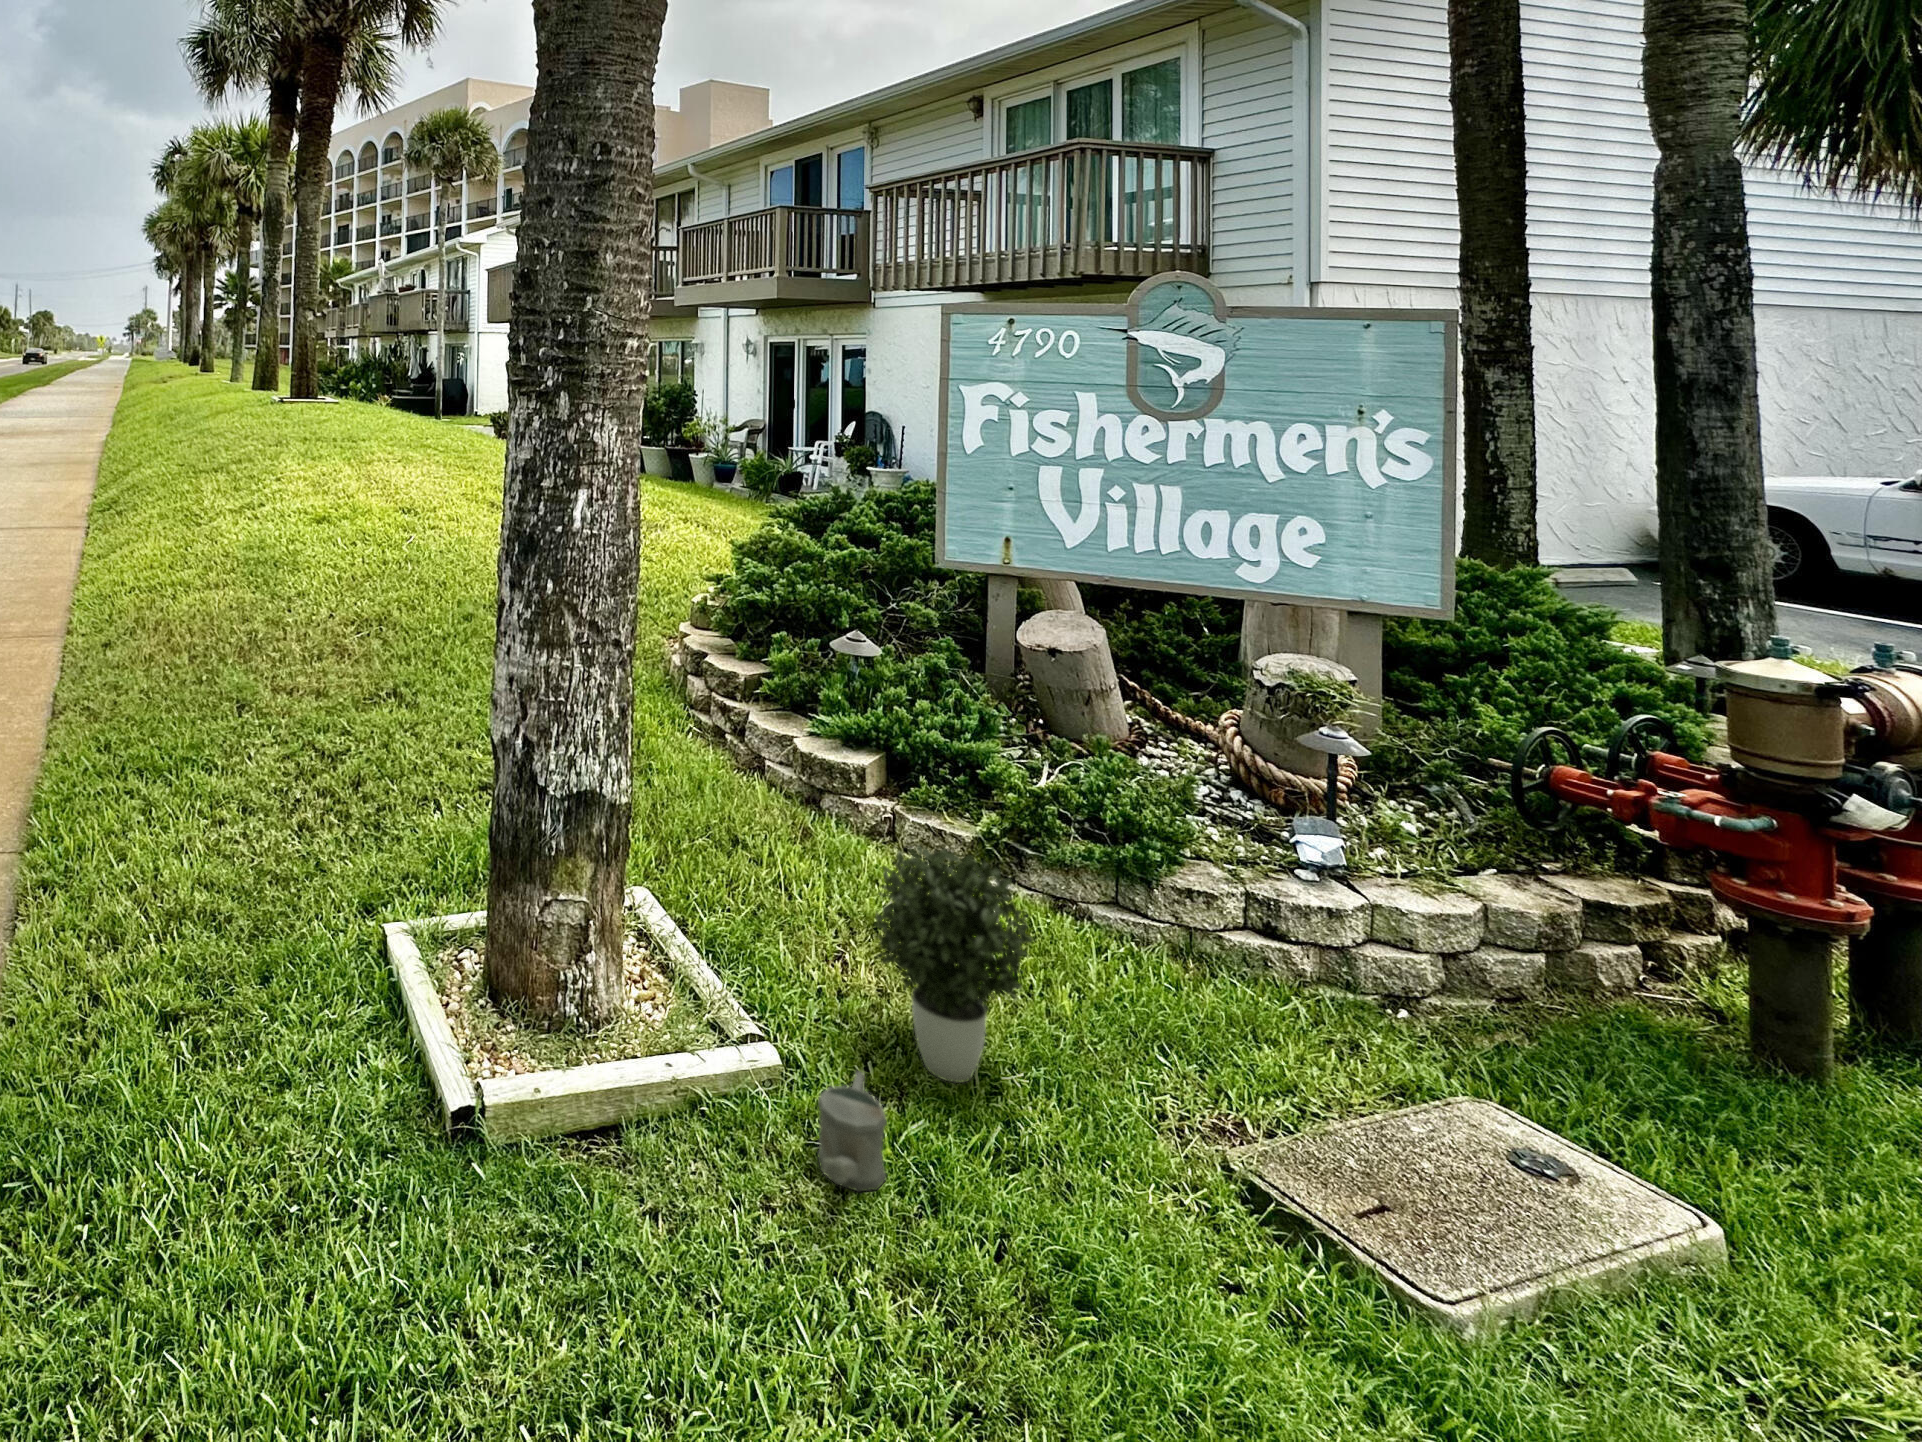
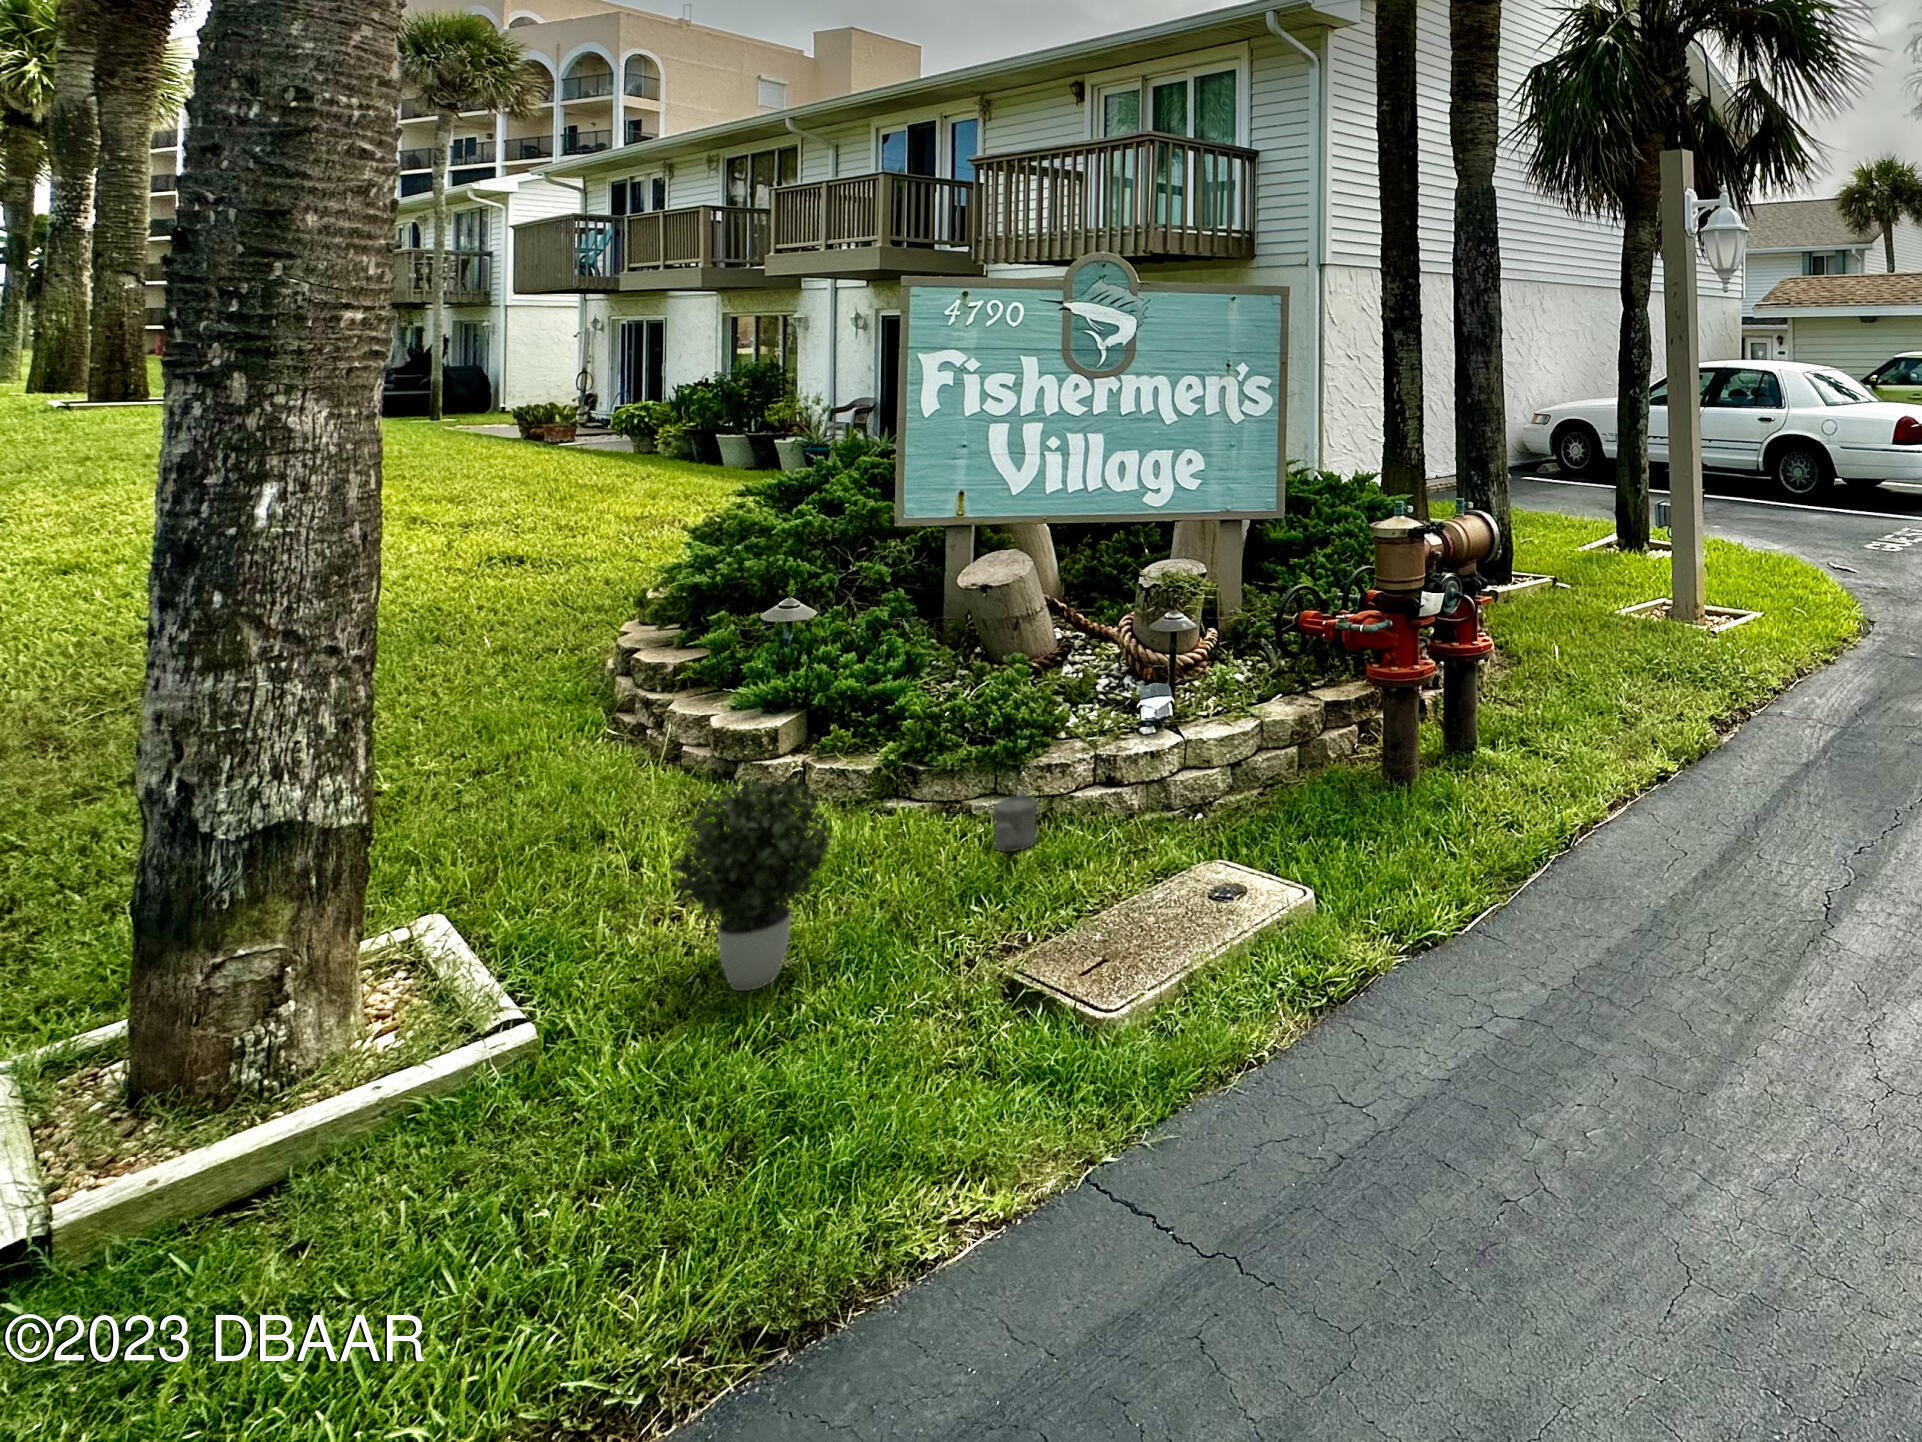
watering can: present [817,1071,887,1191] -> present [993,789,1038,852]

